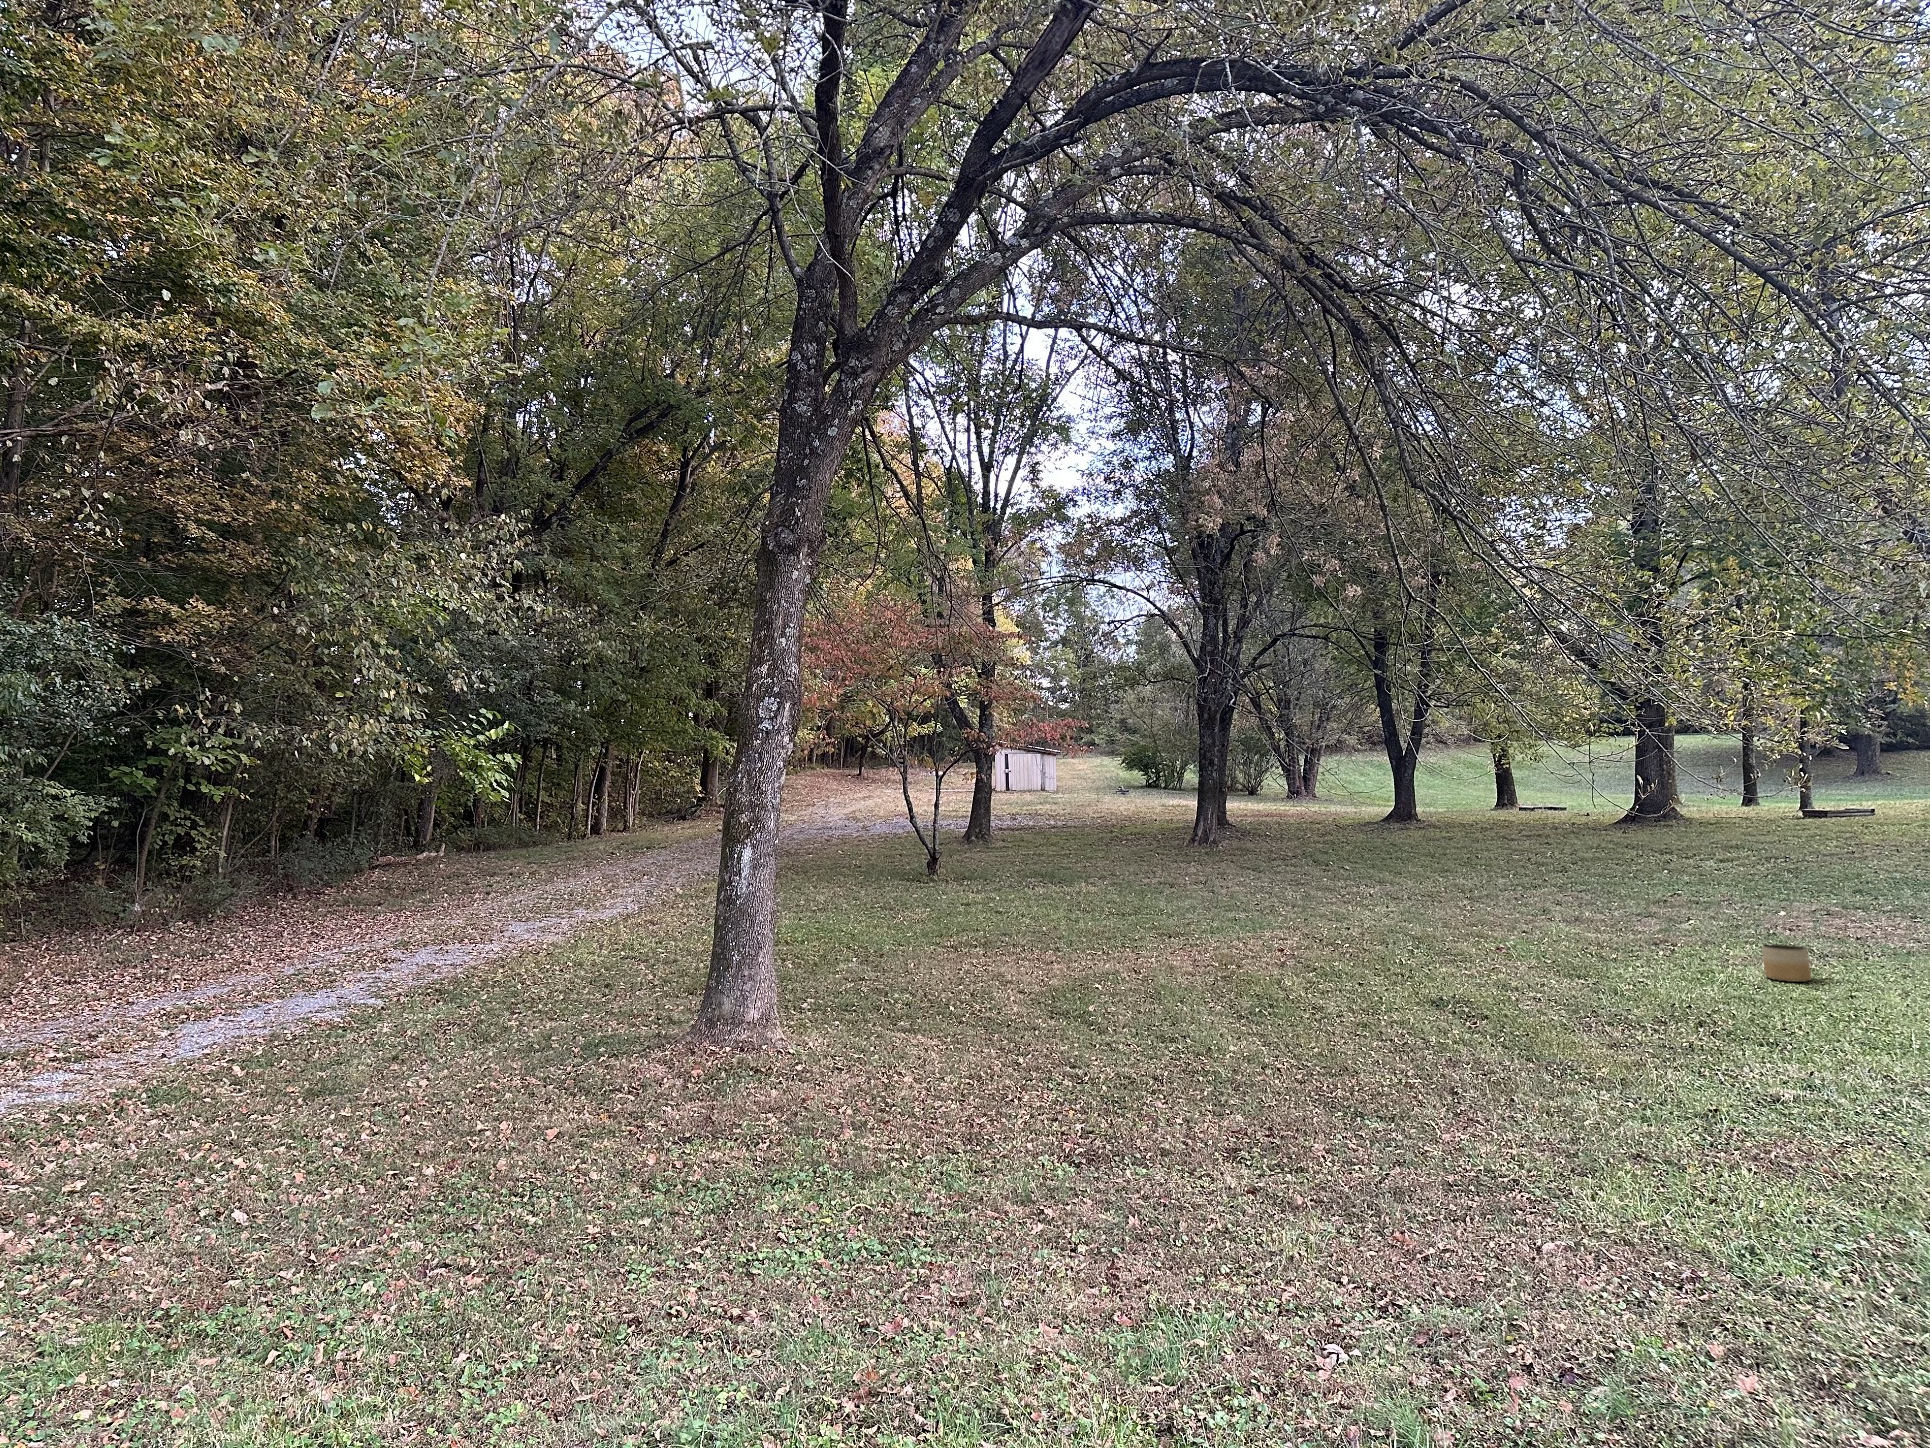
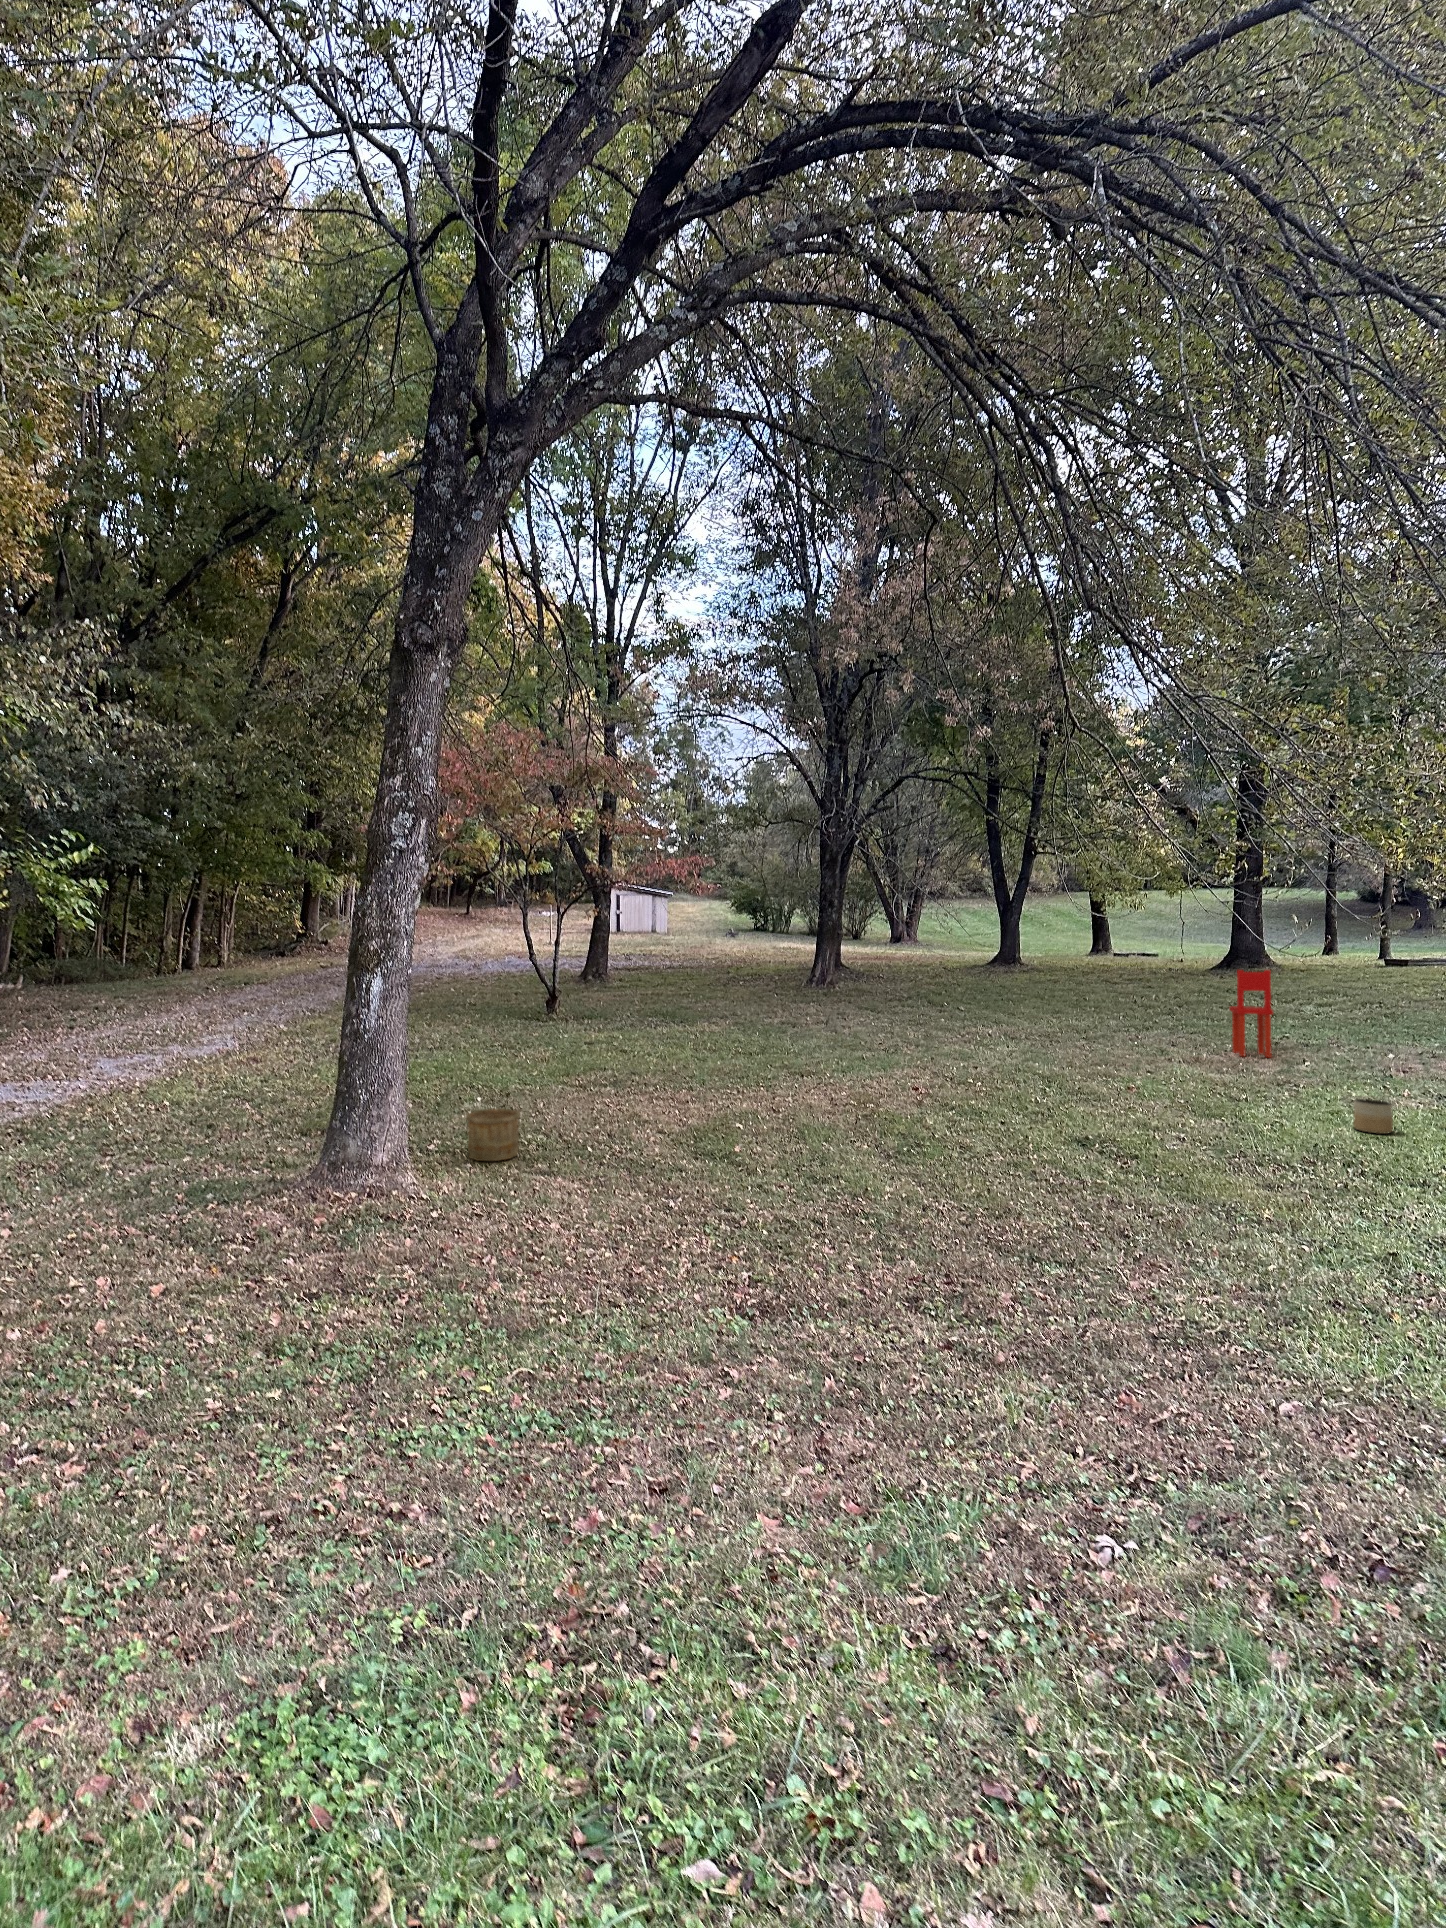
chair: none [1628,810,1683,905] -> present [1229,970,1274,1057]
wooden bucket: none [823,971,874,1021] -> present [466,1108,520,1161]

